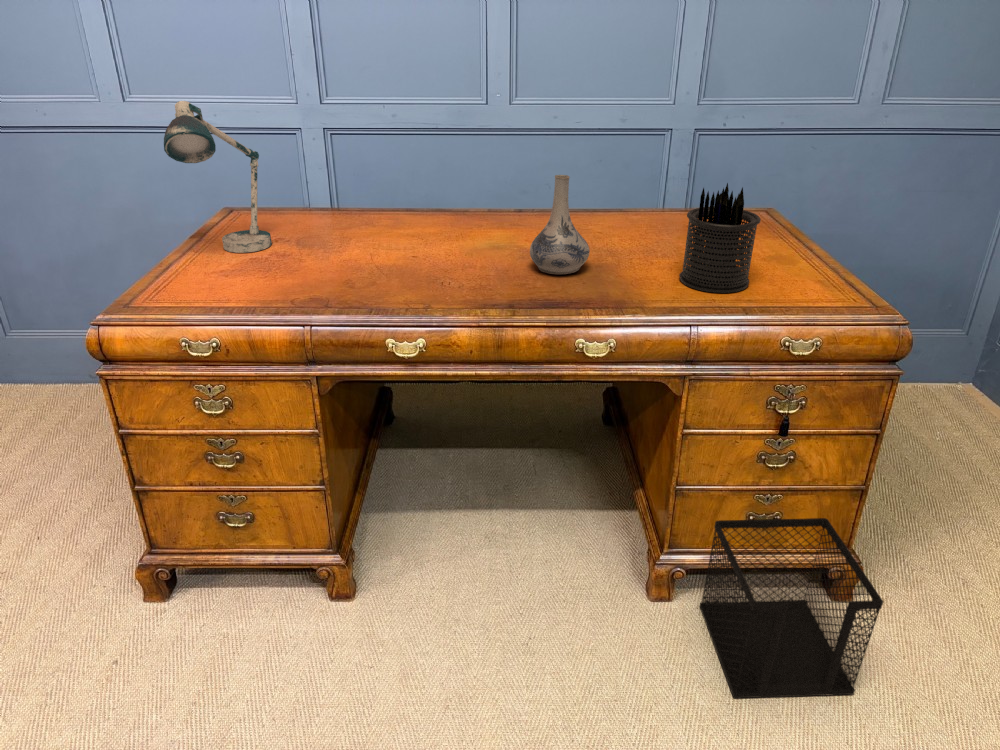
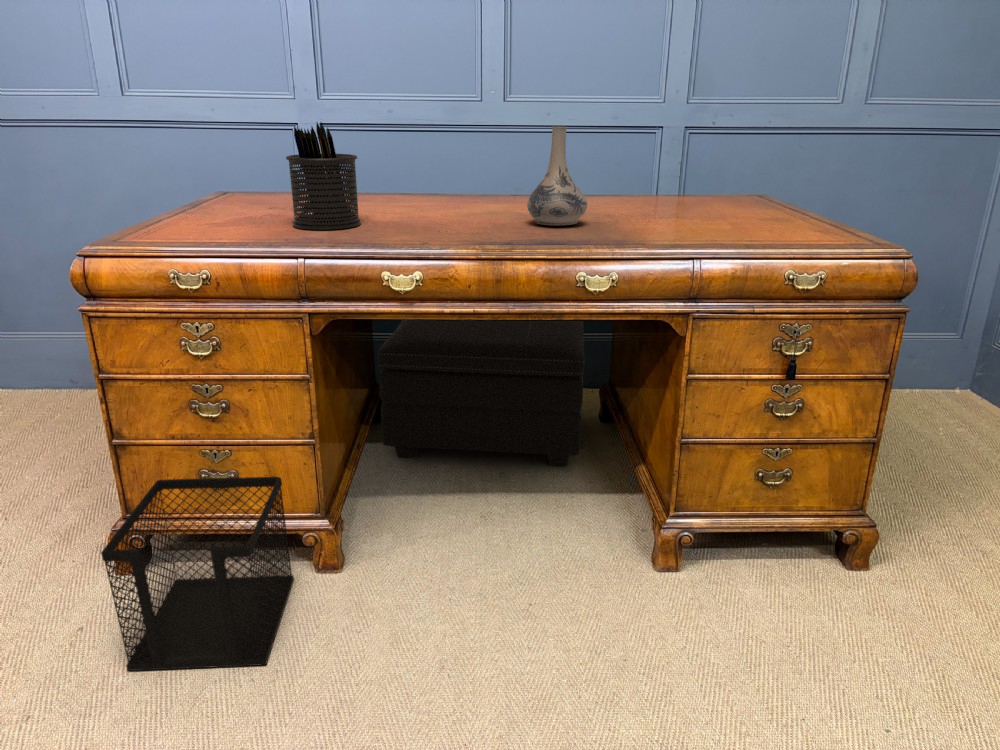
desk lamp: present [164,101,272,253] -> none [163,54,268,214]
pen holder: present [679,183,761,293] -> present [286,123,361,230]
footstool: none [384,319,588,479] -> present [378,320,585,466]
wastebasket: present [700,518,883,698] -> present [101,477,294,671]

